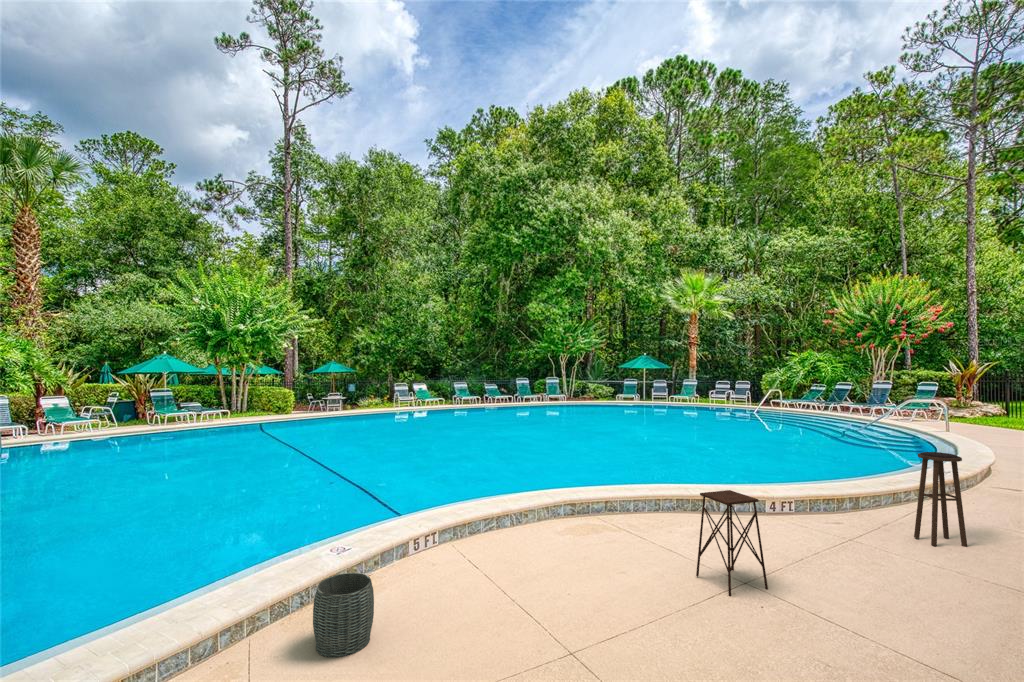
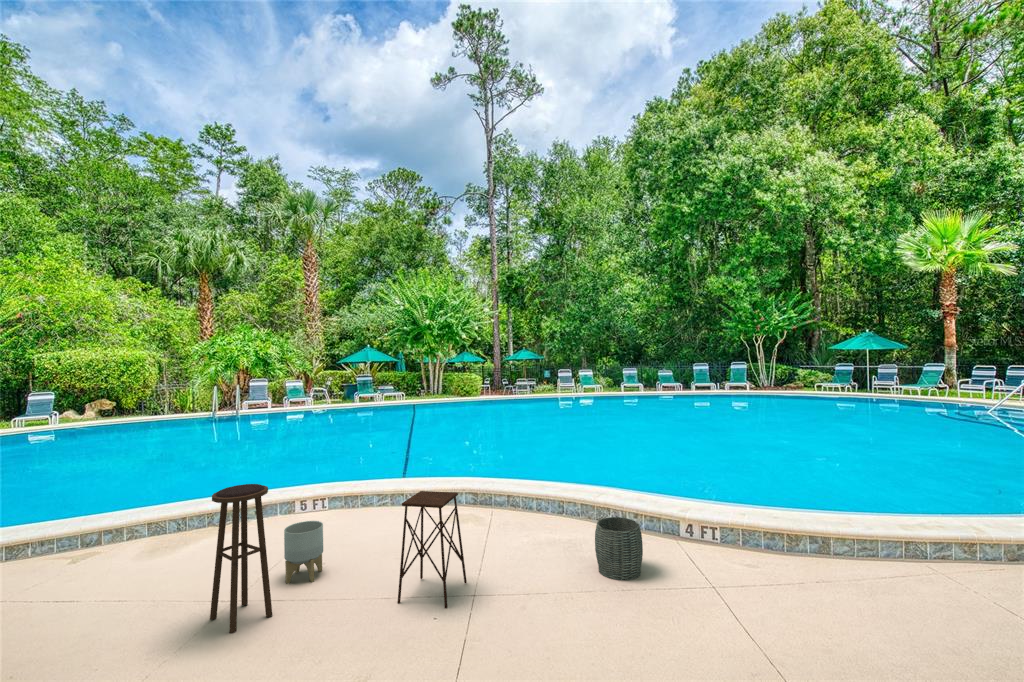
stool: present [914,452,967,547] -> present [210,484,272,633]
planter: none [583,541,622,611] -> present [284,521,323,584]
woven basket: present [313,573,374,658] -> present [595,517,643,581]

